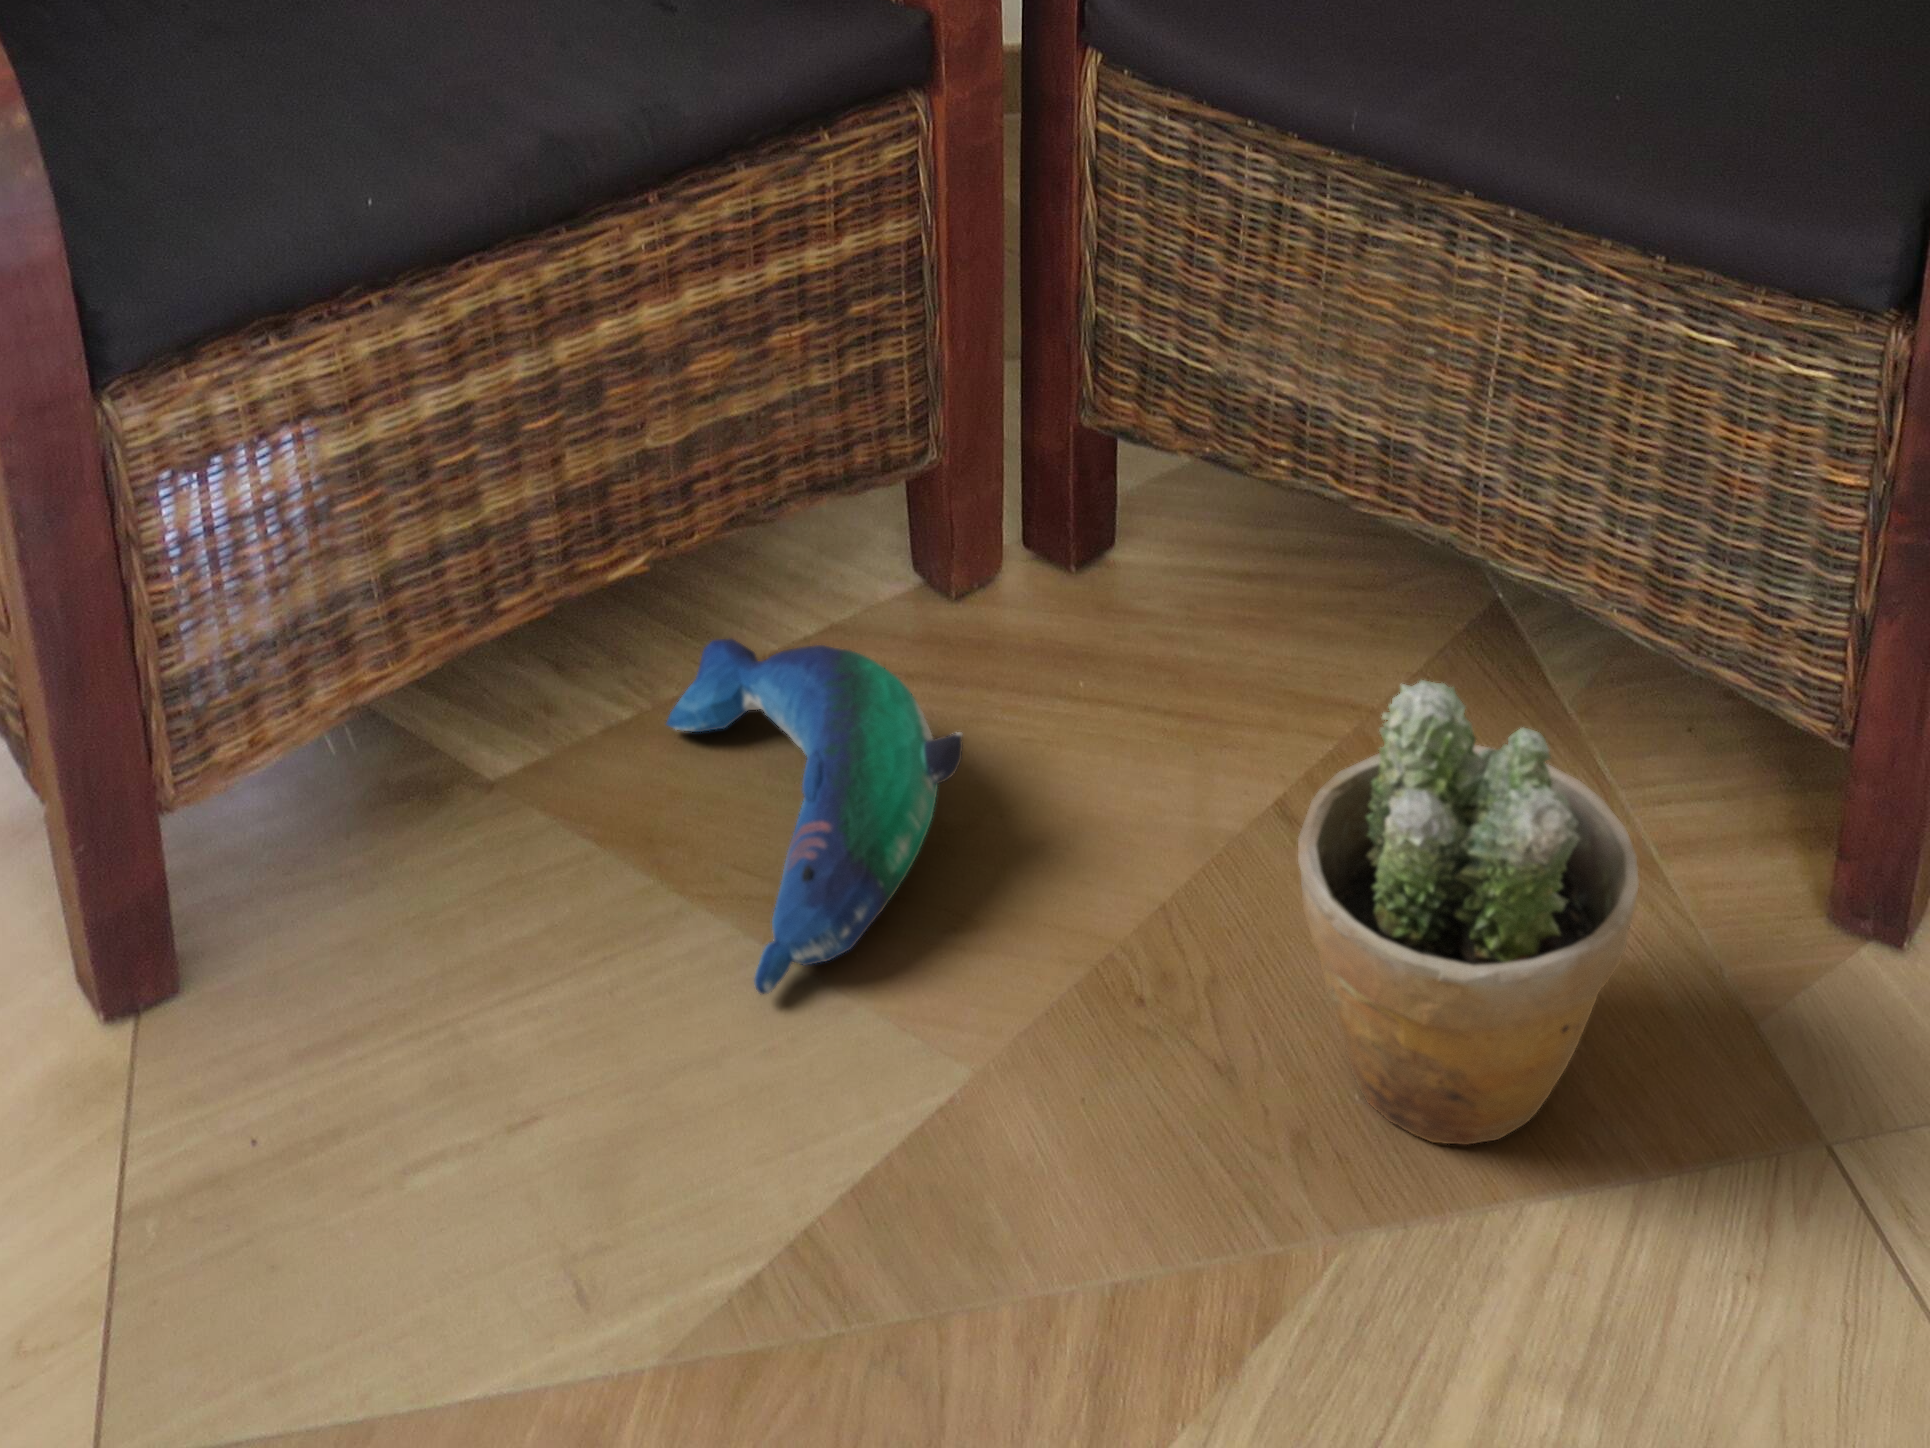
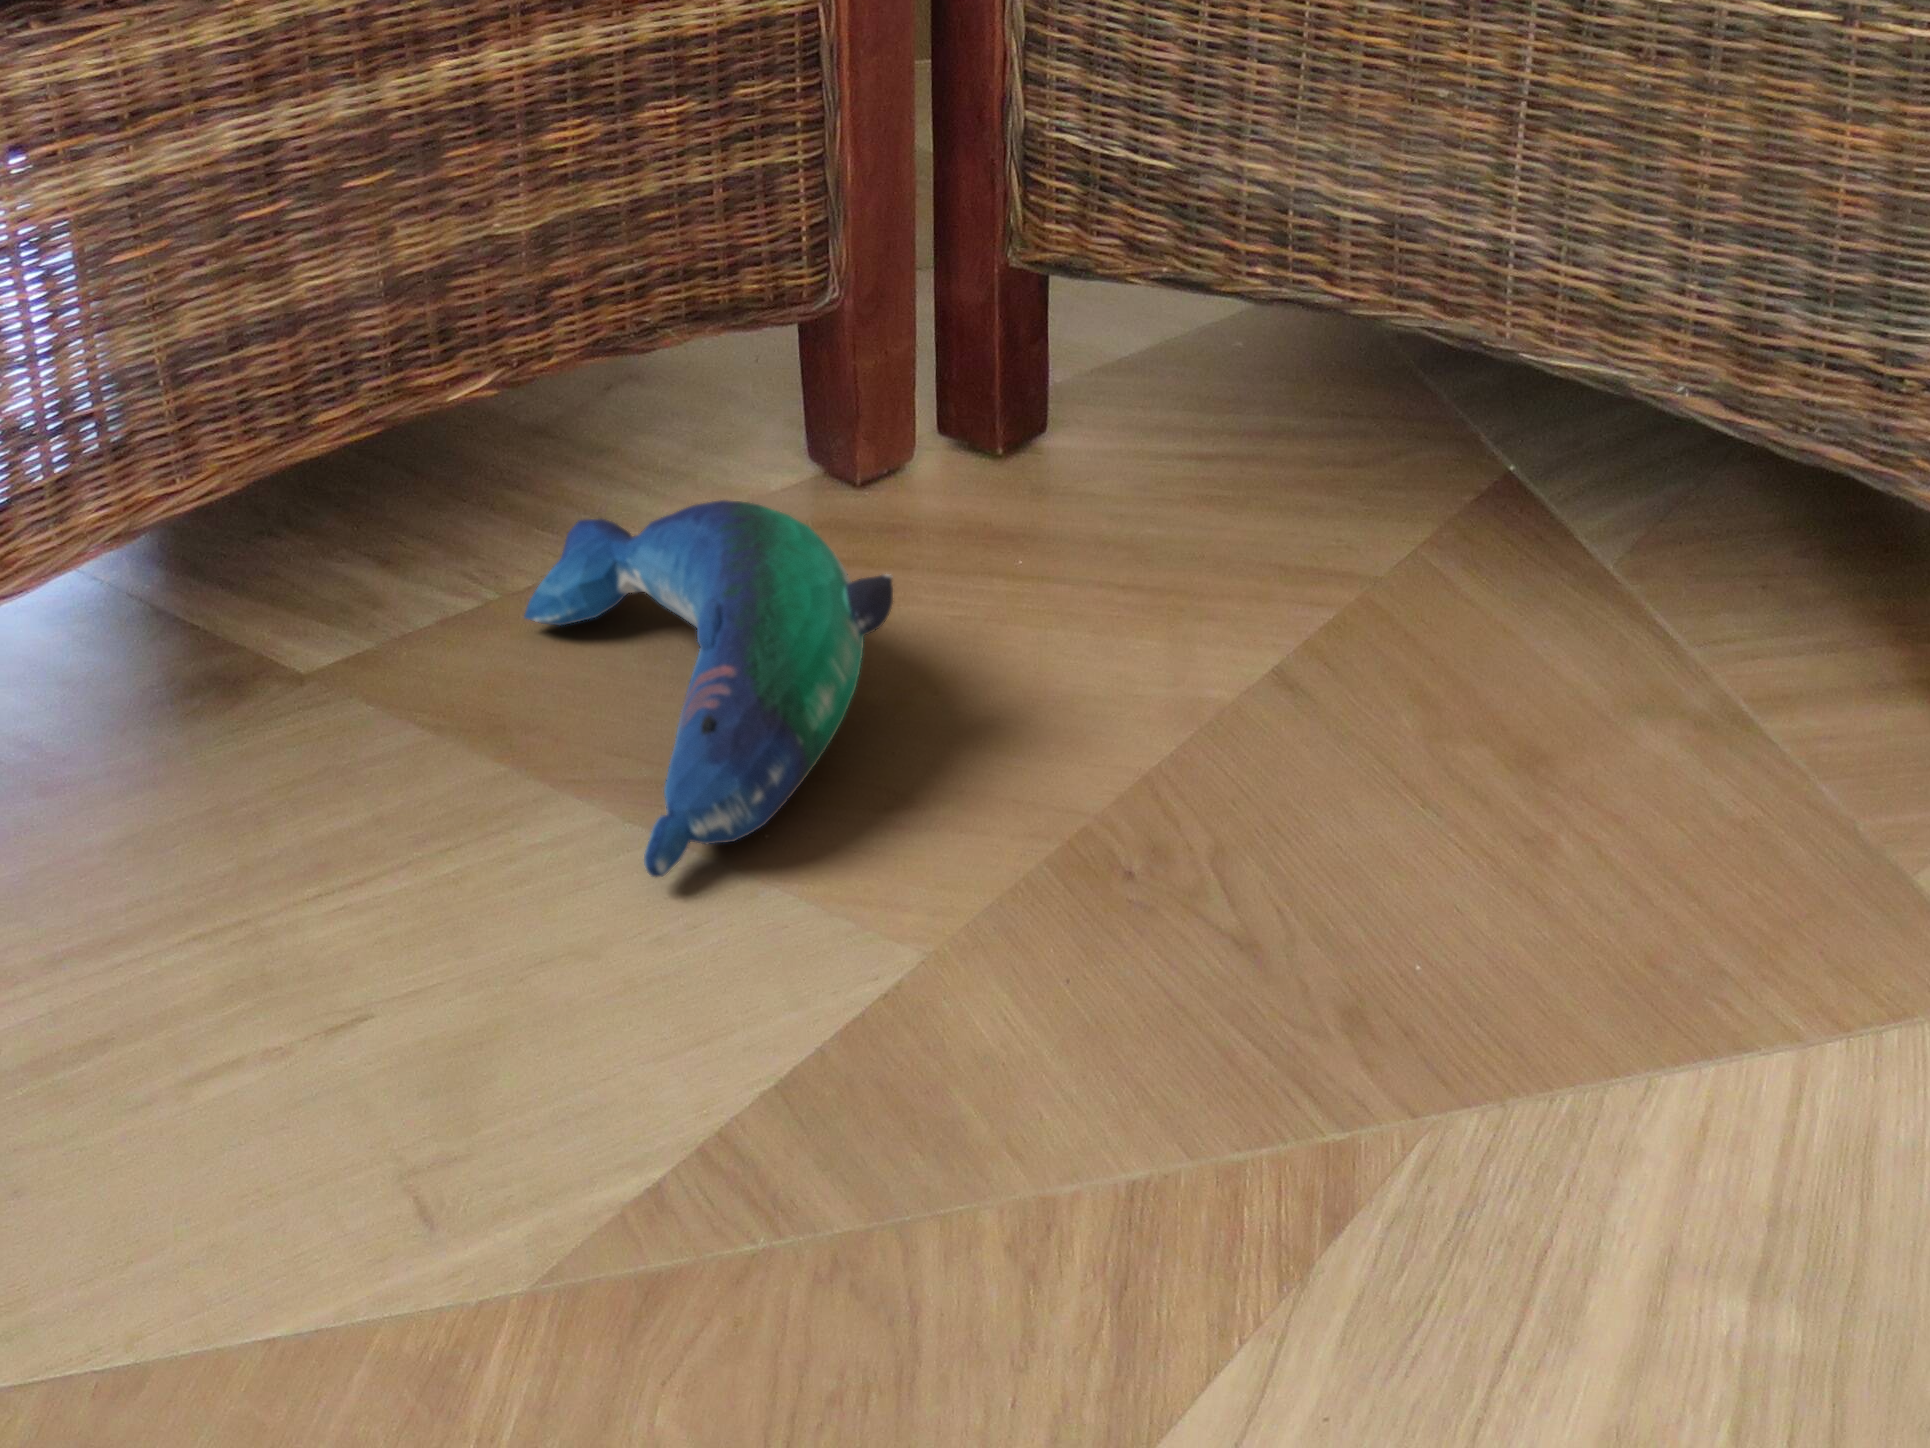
potted plant: present [1298,679,1639,1145] -> none [1336,397,1779,1010]

